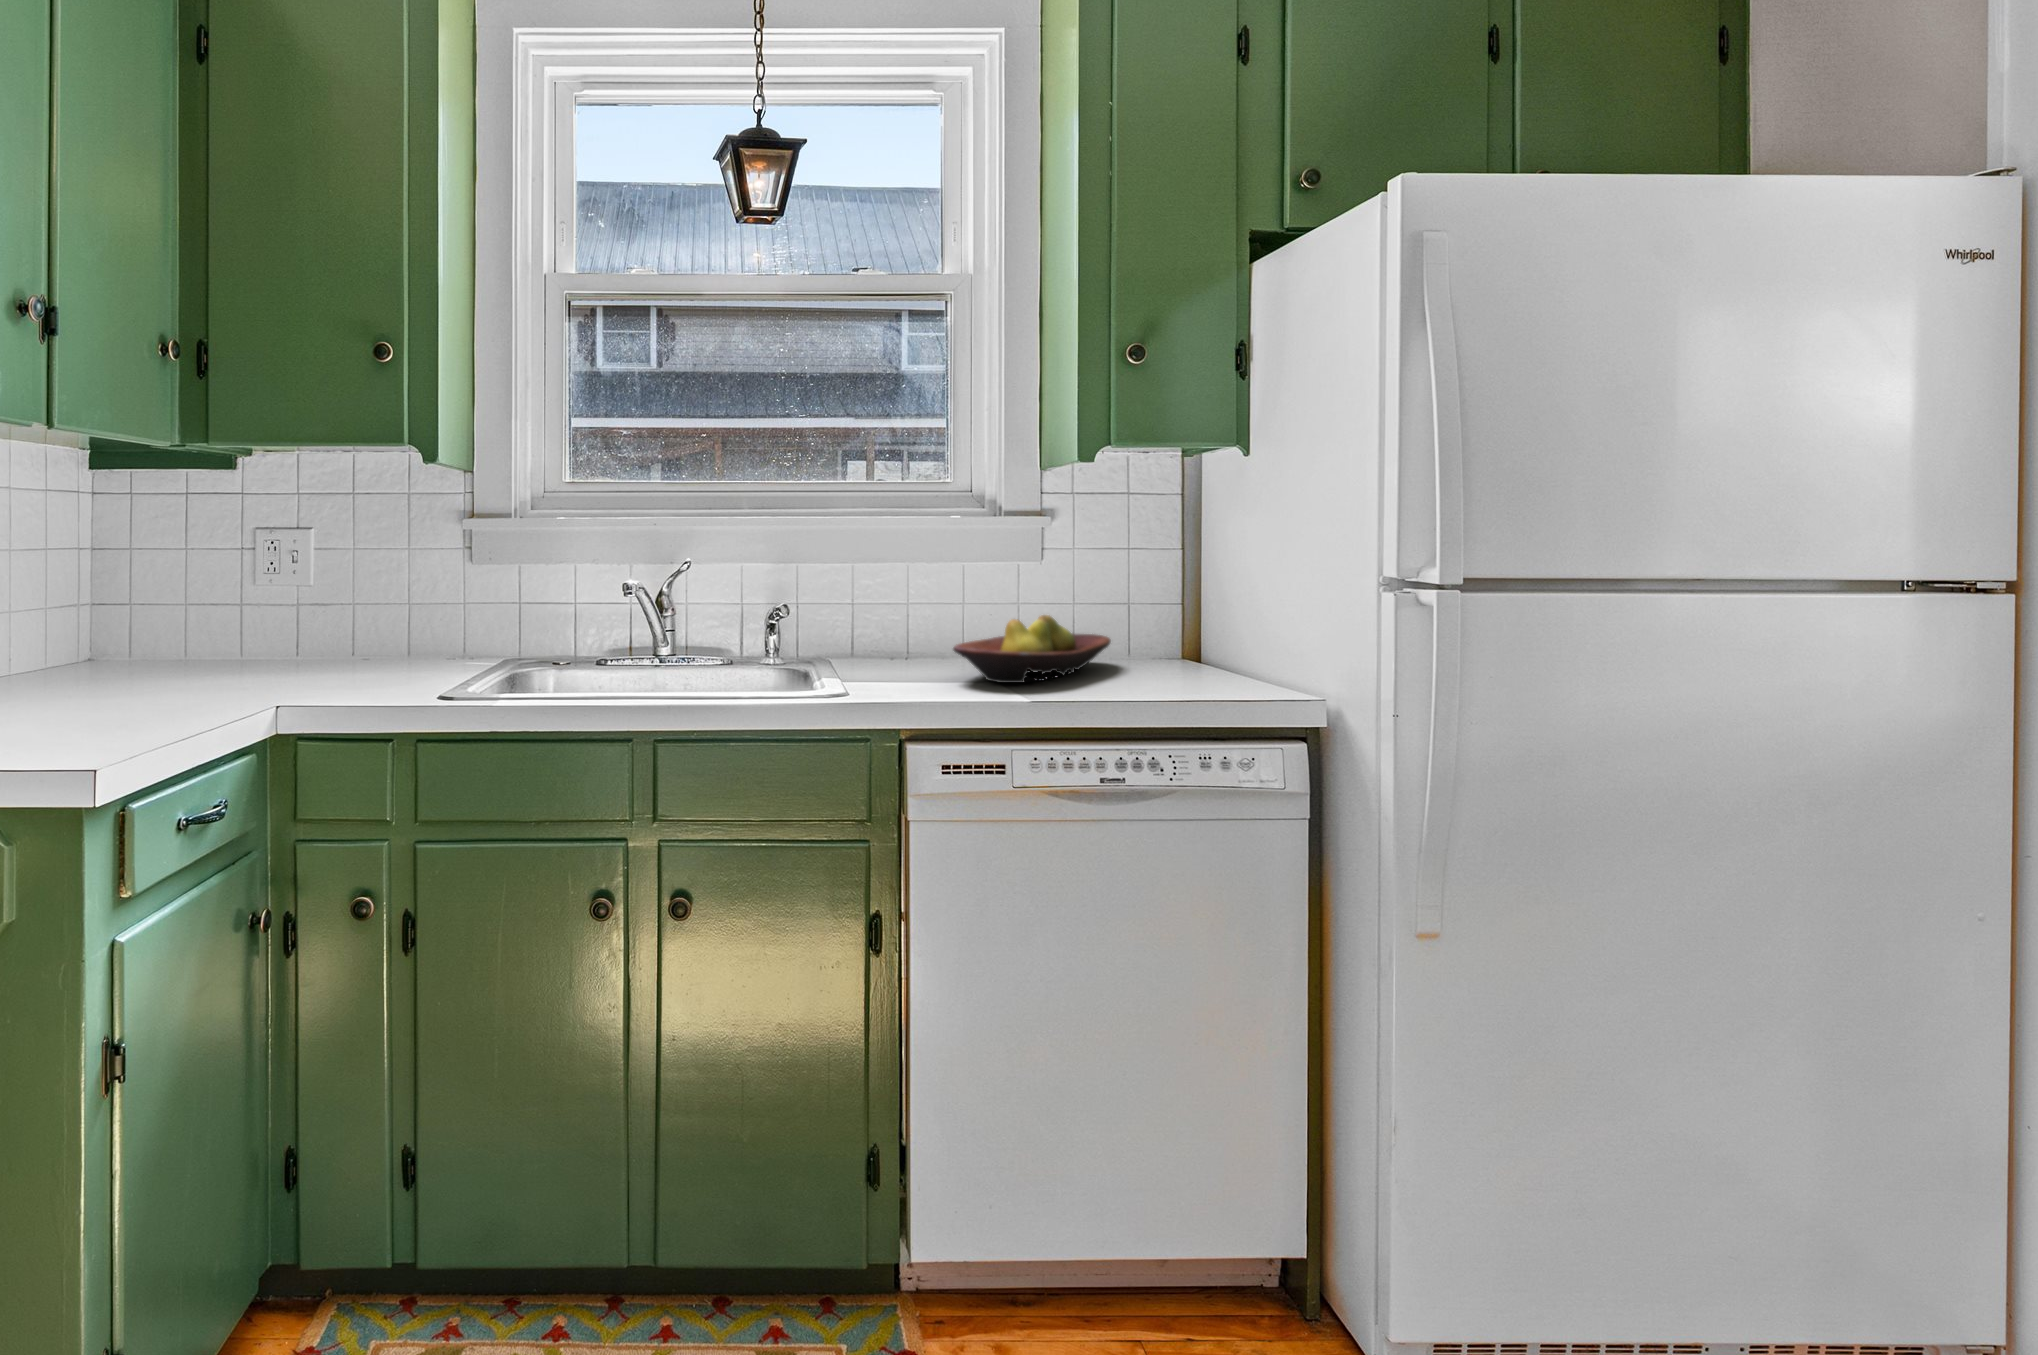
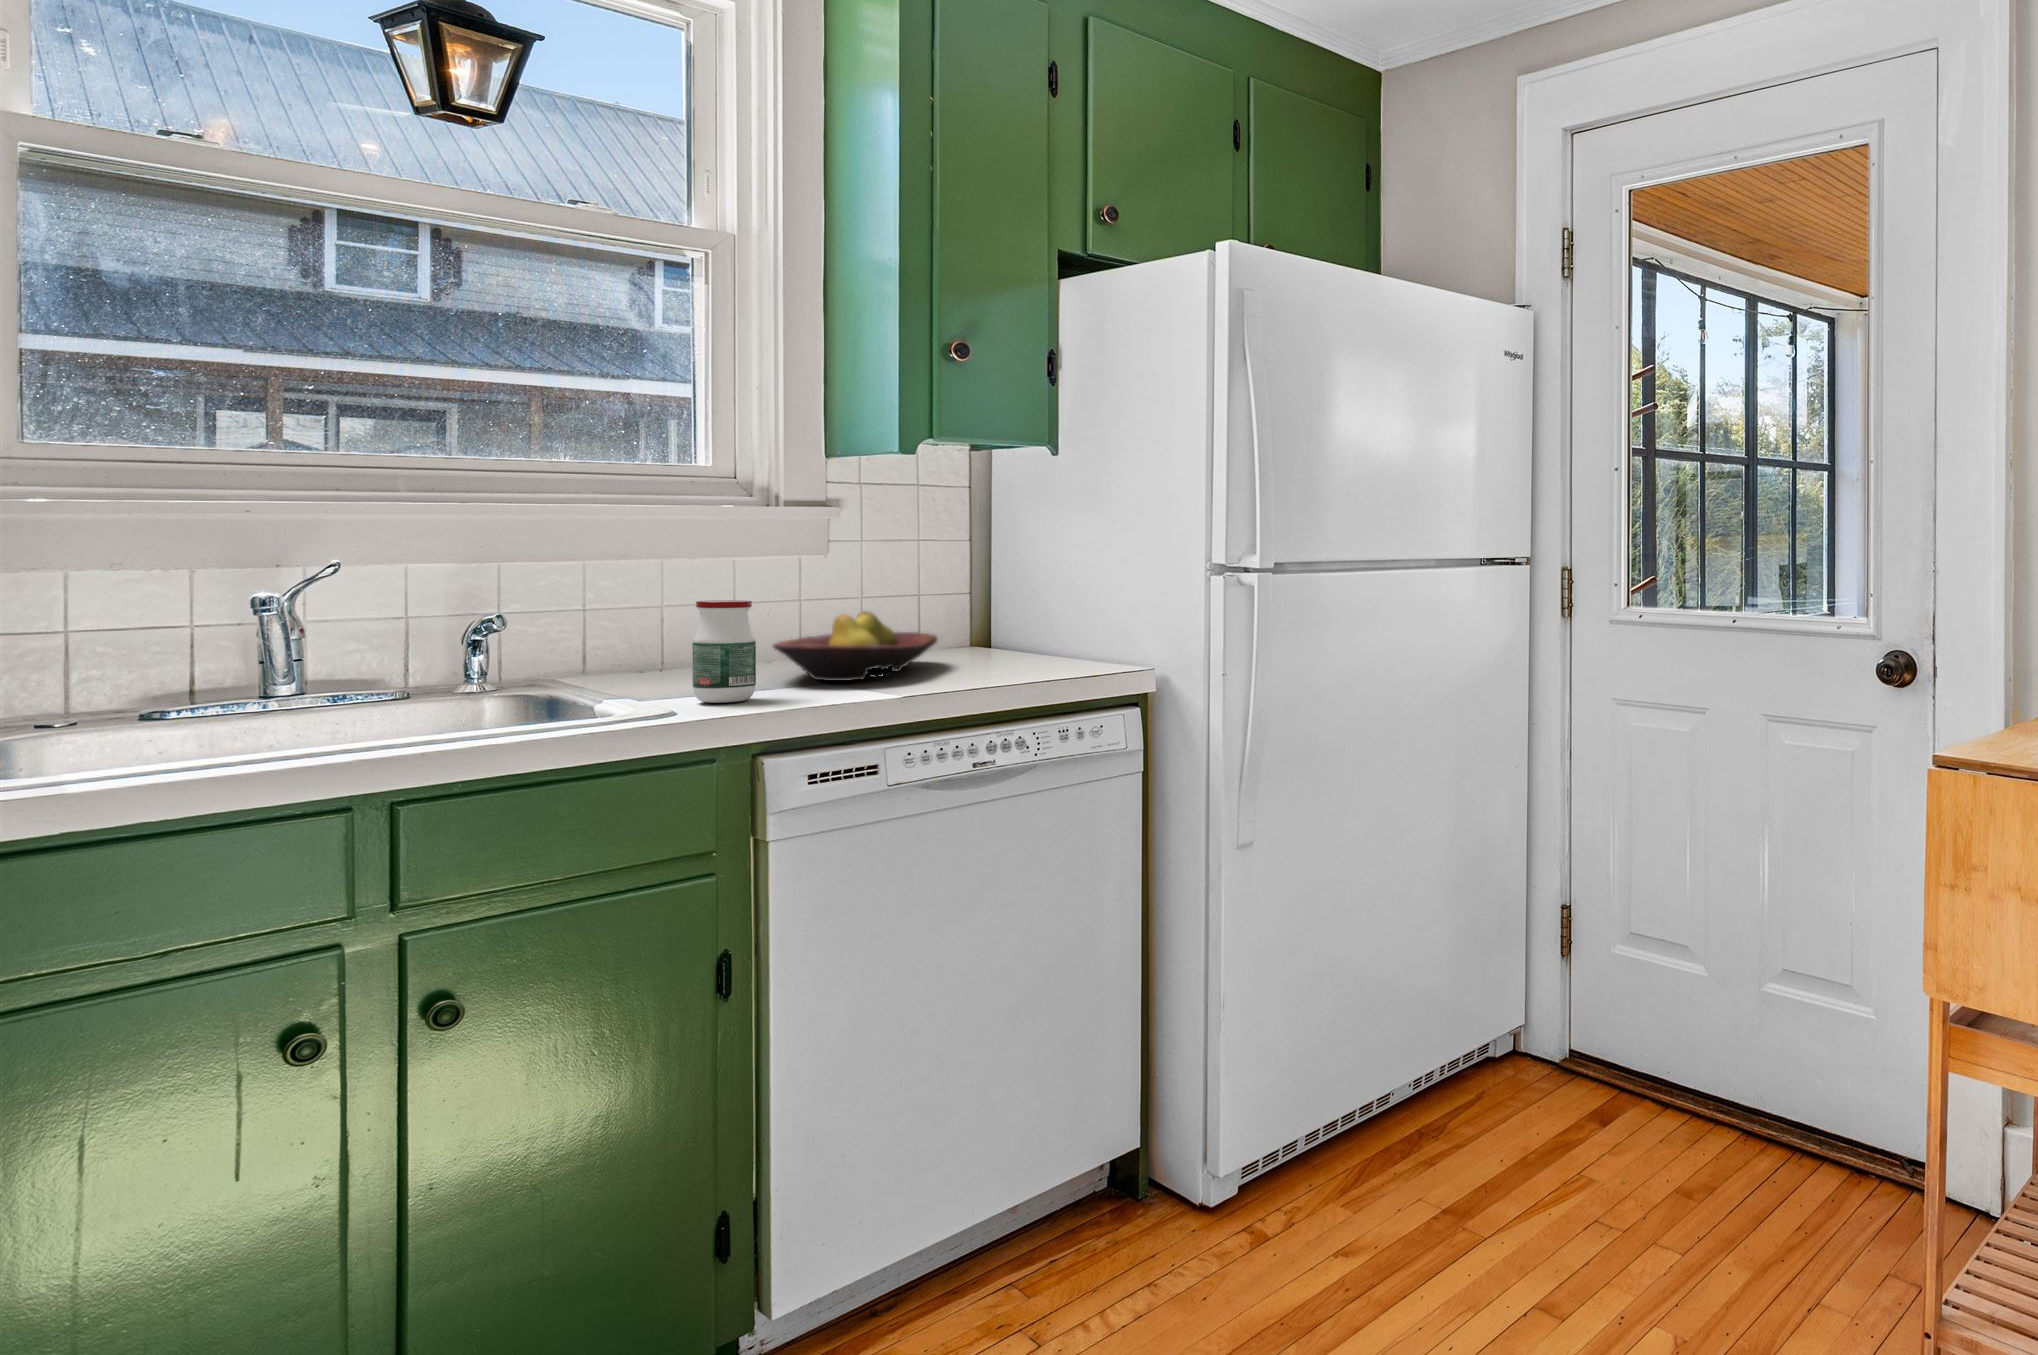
jar: none [871,608,919,699] -> present [692,600,756,703]

